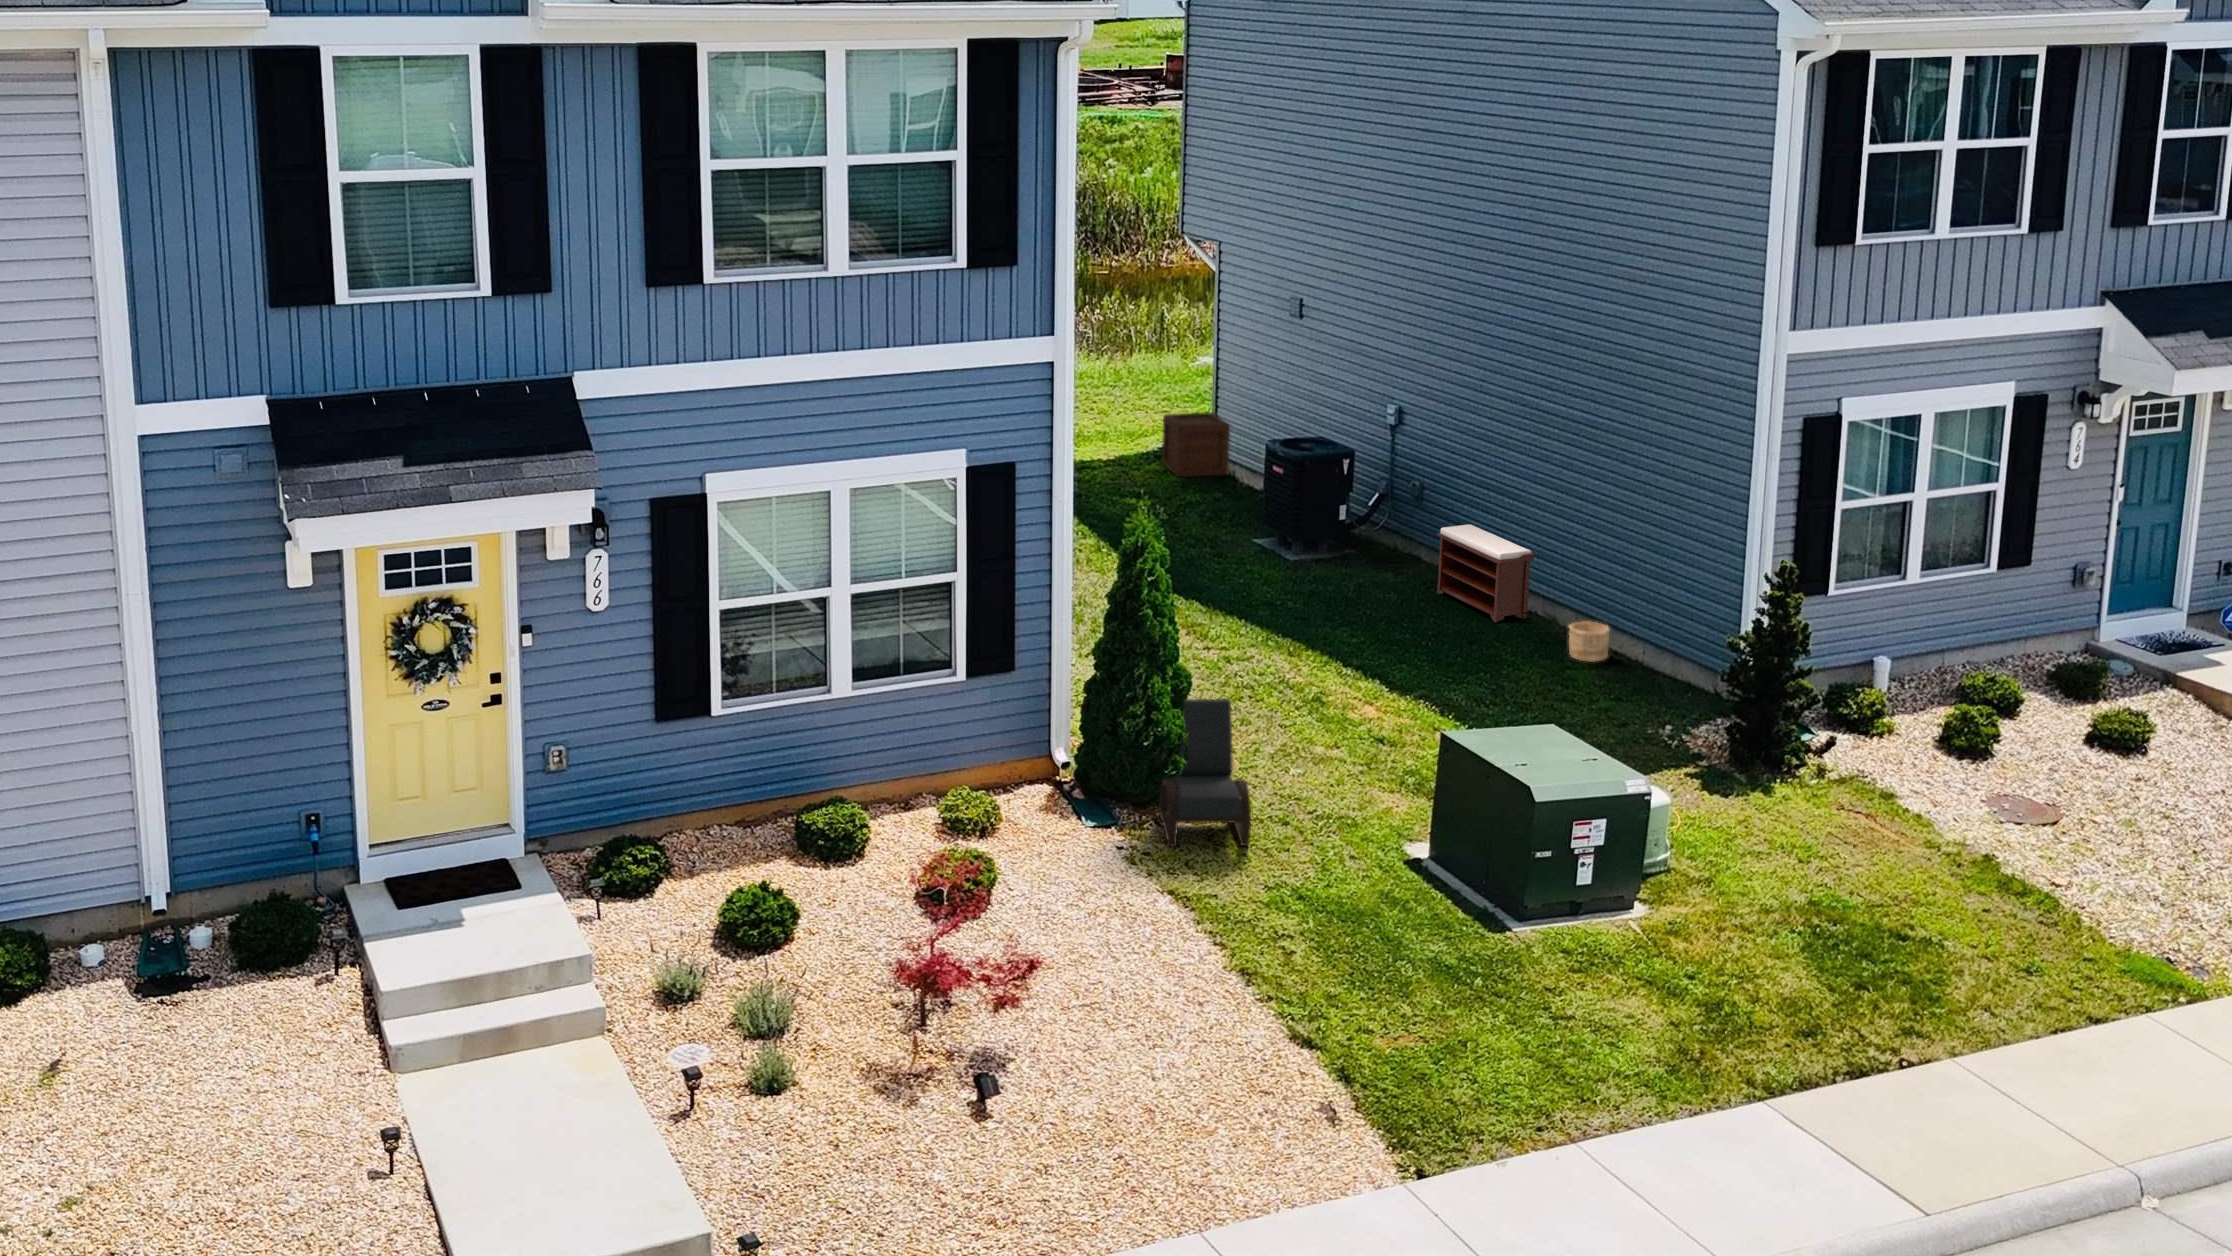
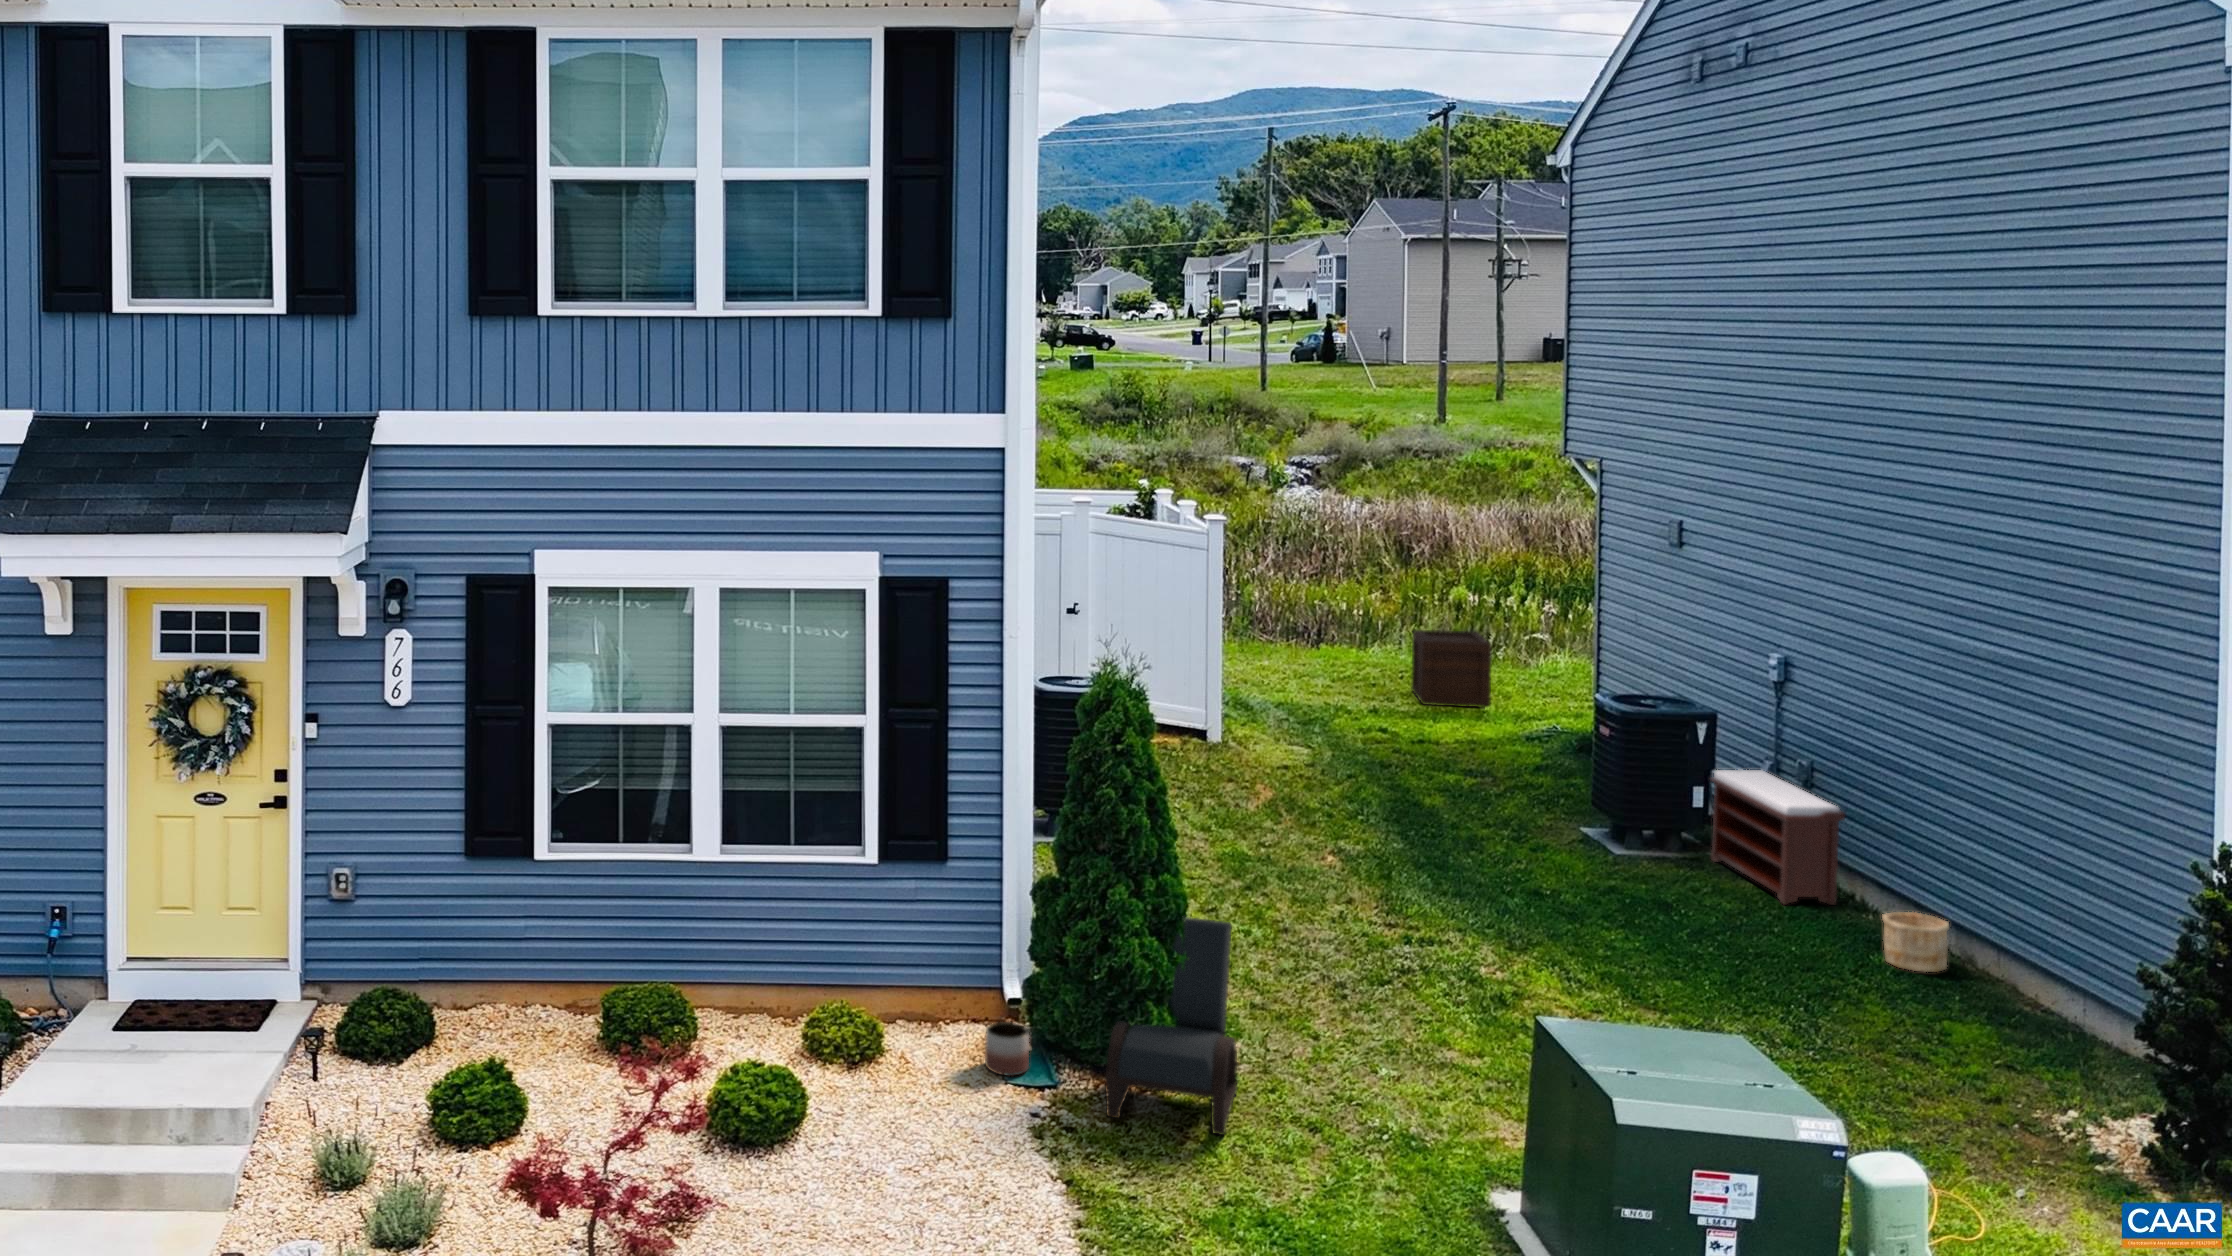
planter: none [1064,791,1096,829] -> present [985,1022,1029,1076]

